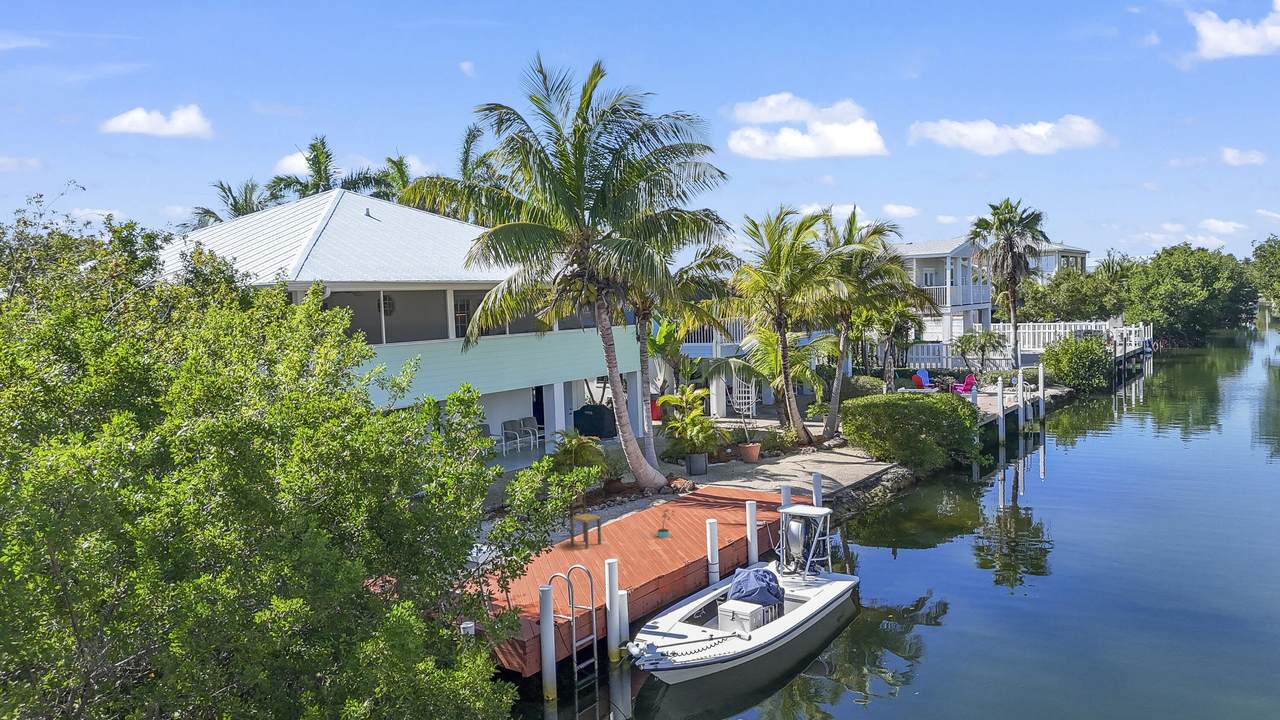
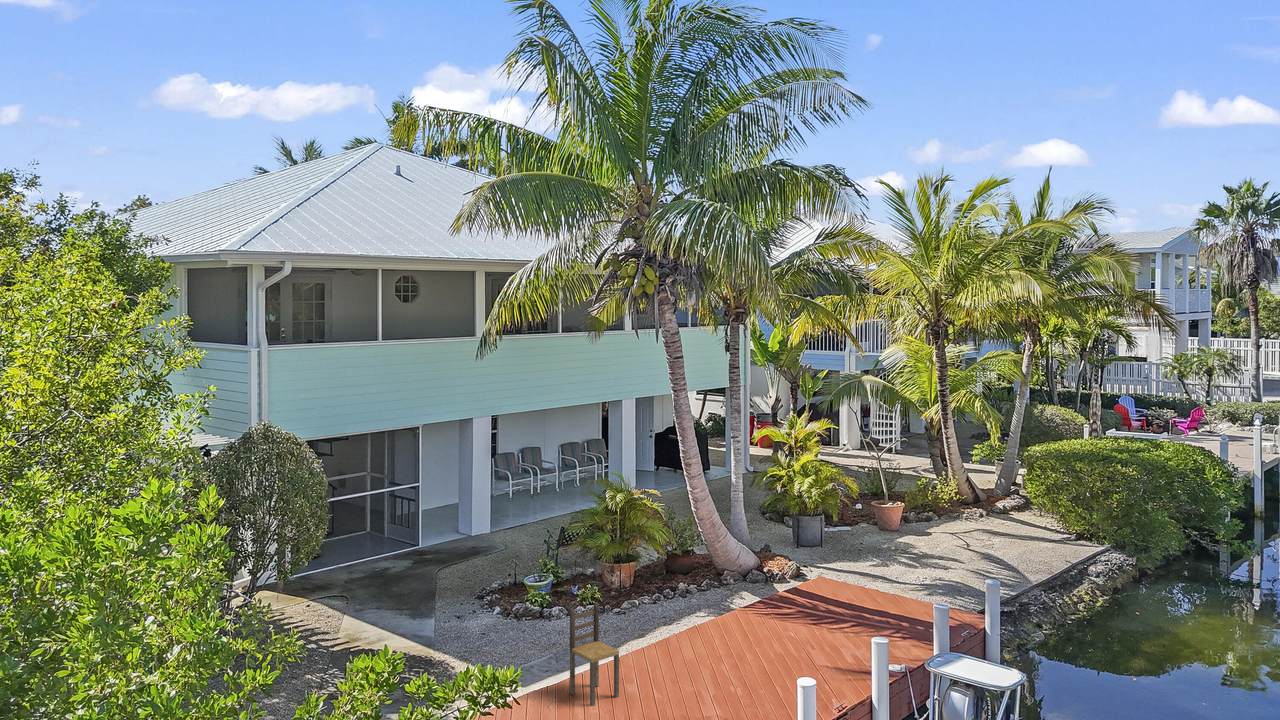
potted plant: present [654,500,674,538] -> none [710,624,747,691]

